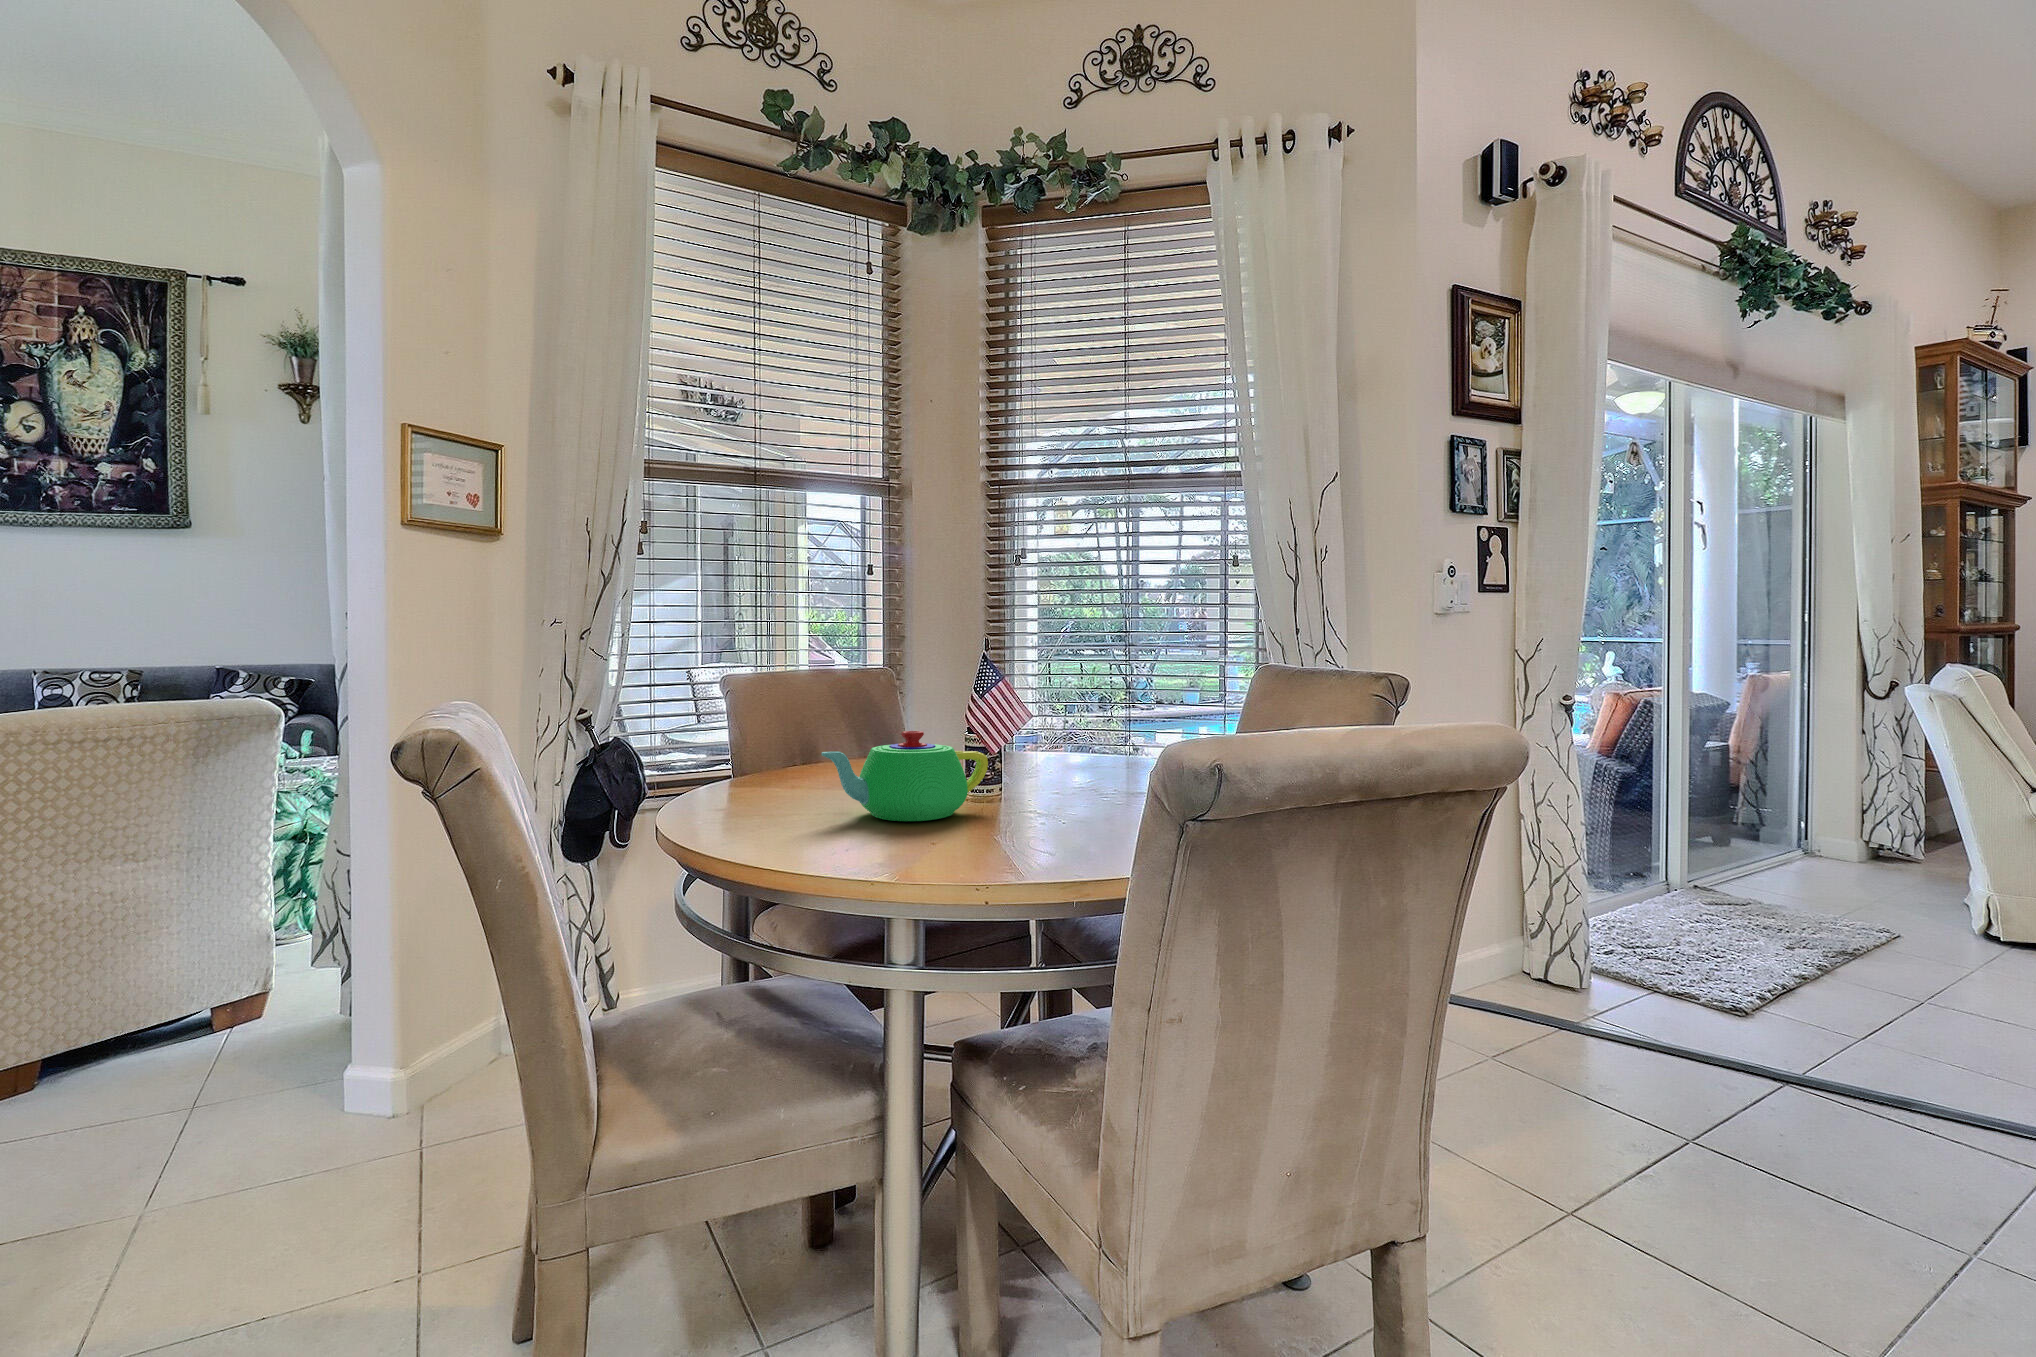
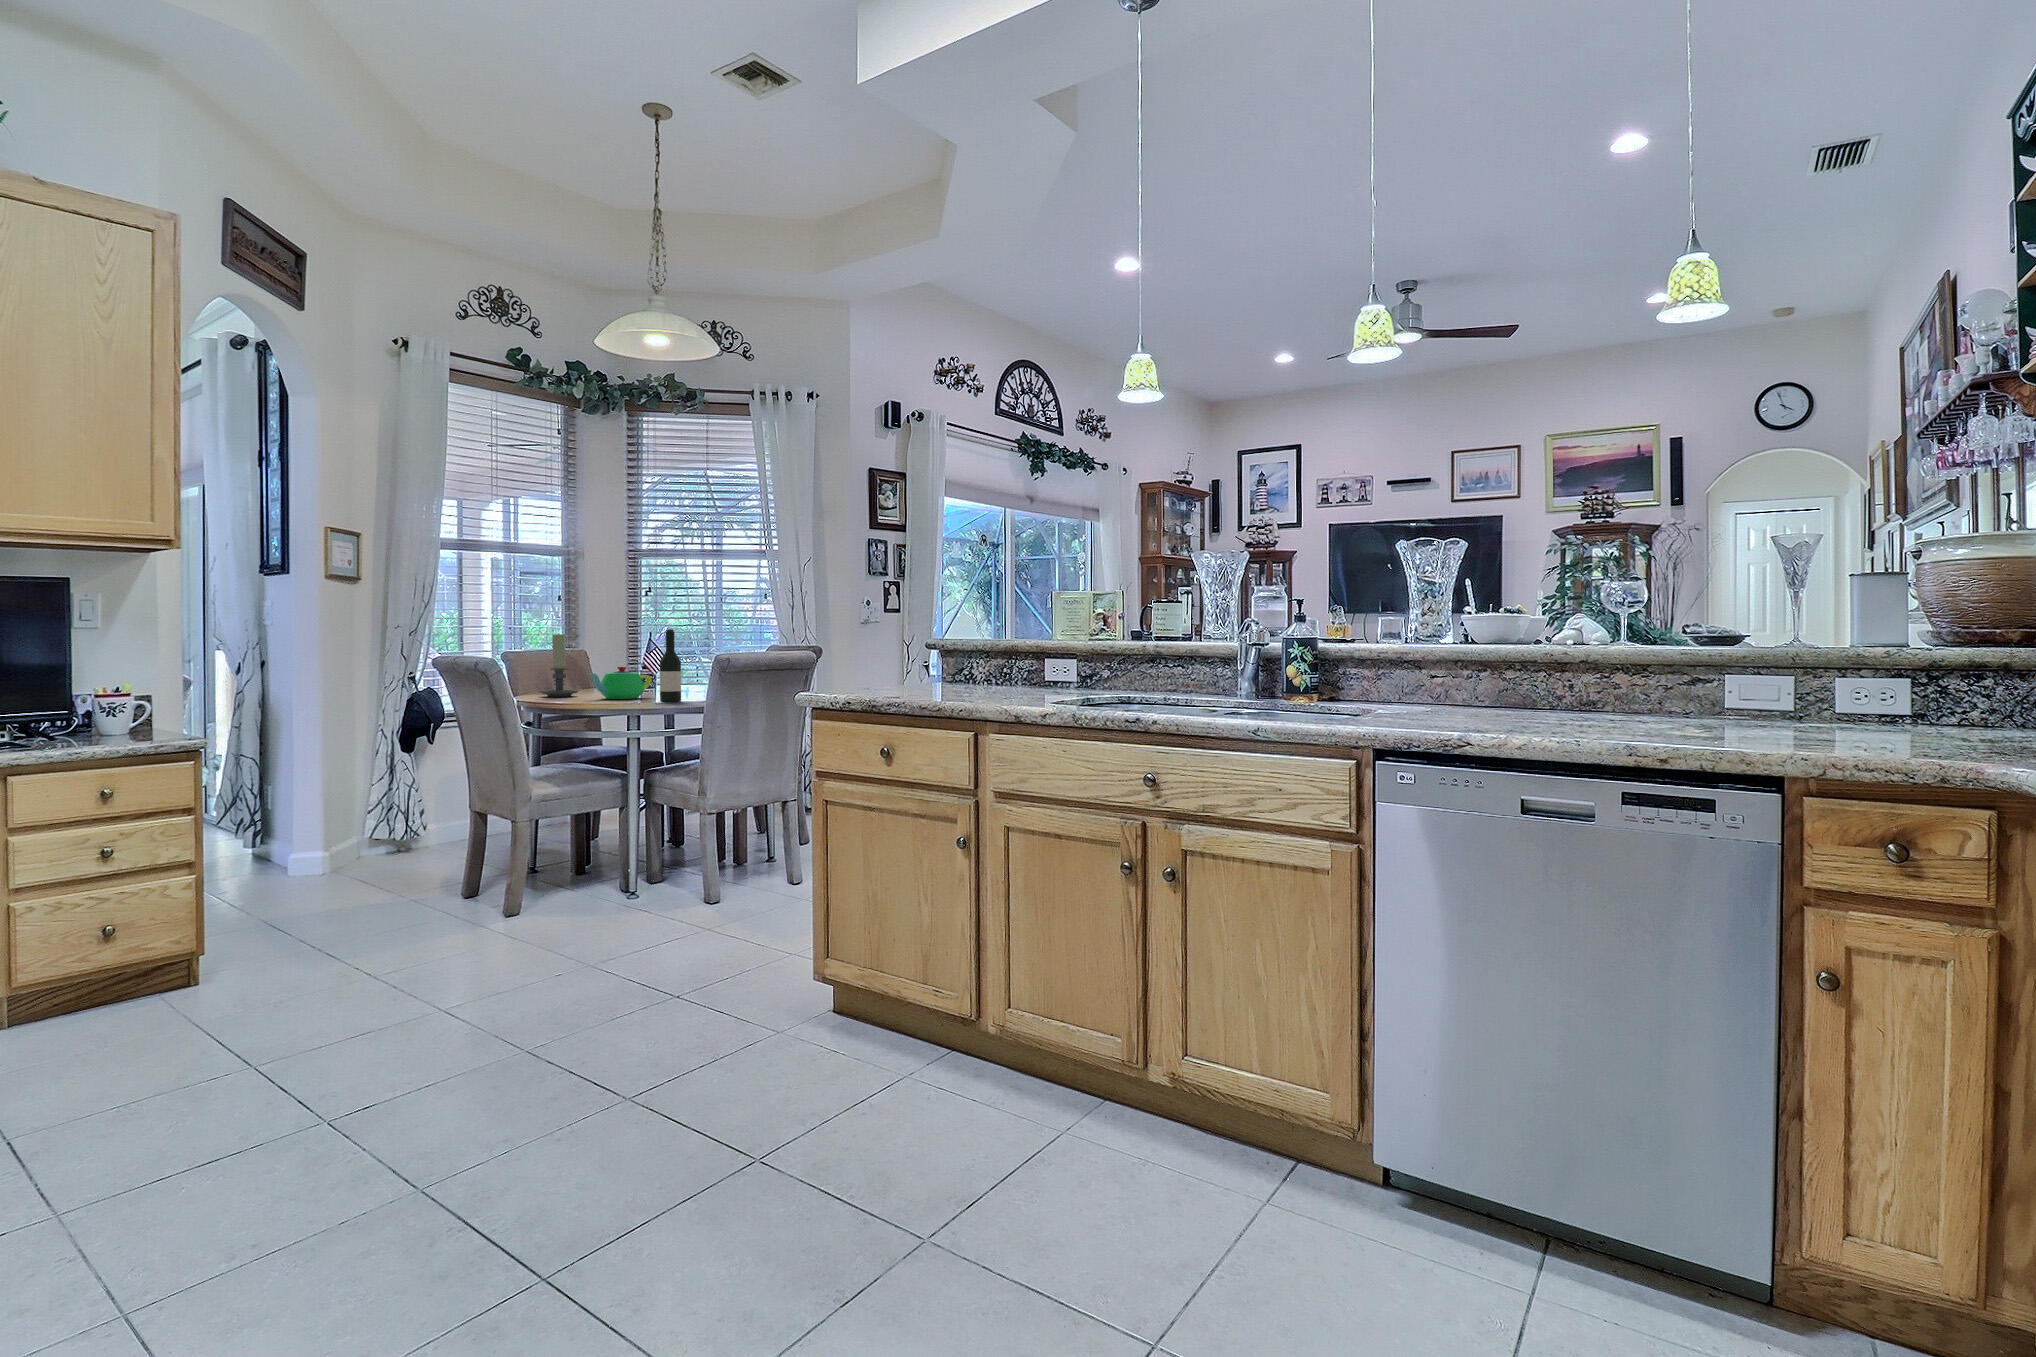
wine bottle: none [997,632,1058,856] -> present [660,629,681,702]
candle holder: none [743,641,827,797] -> present [541,634,578,697]

